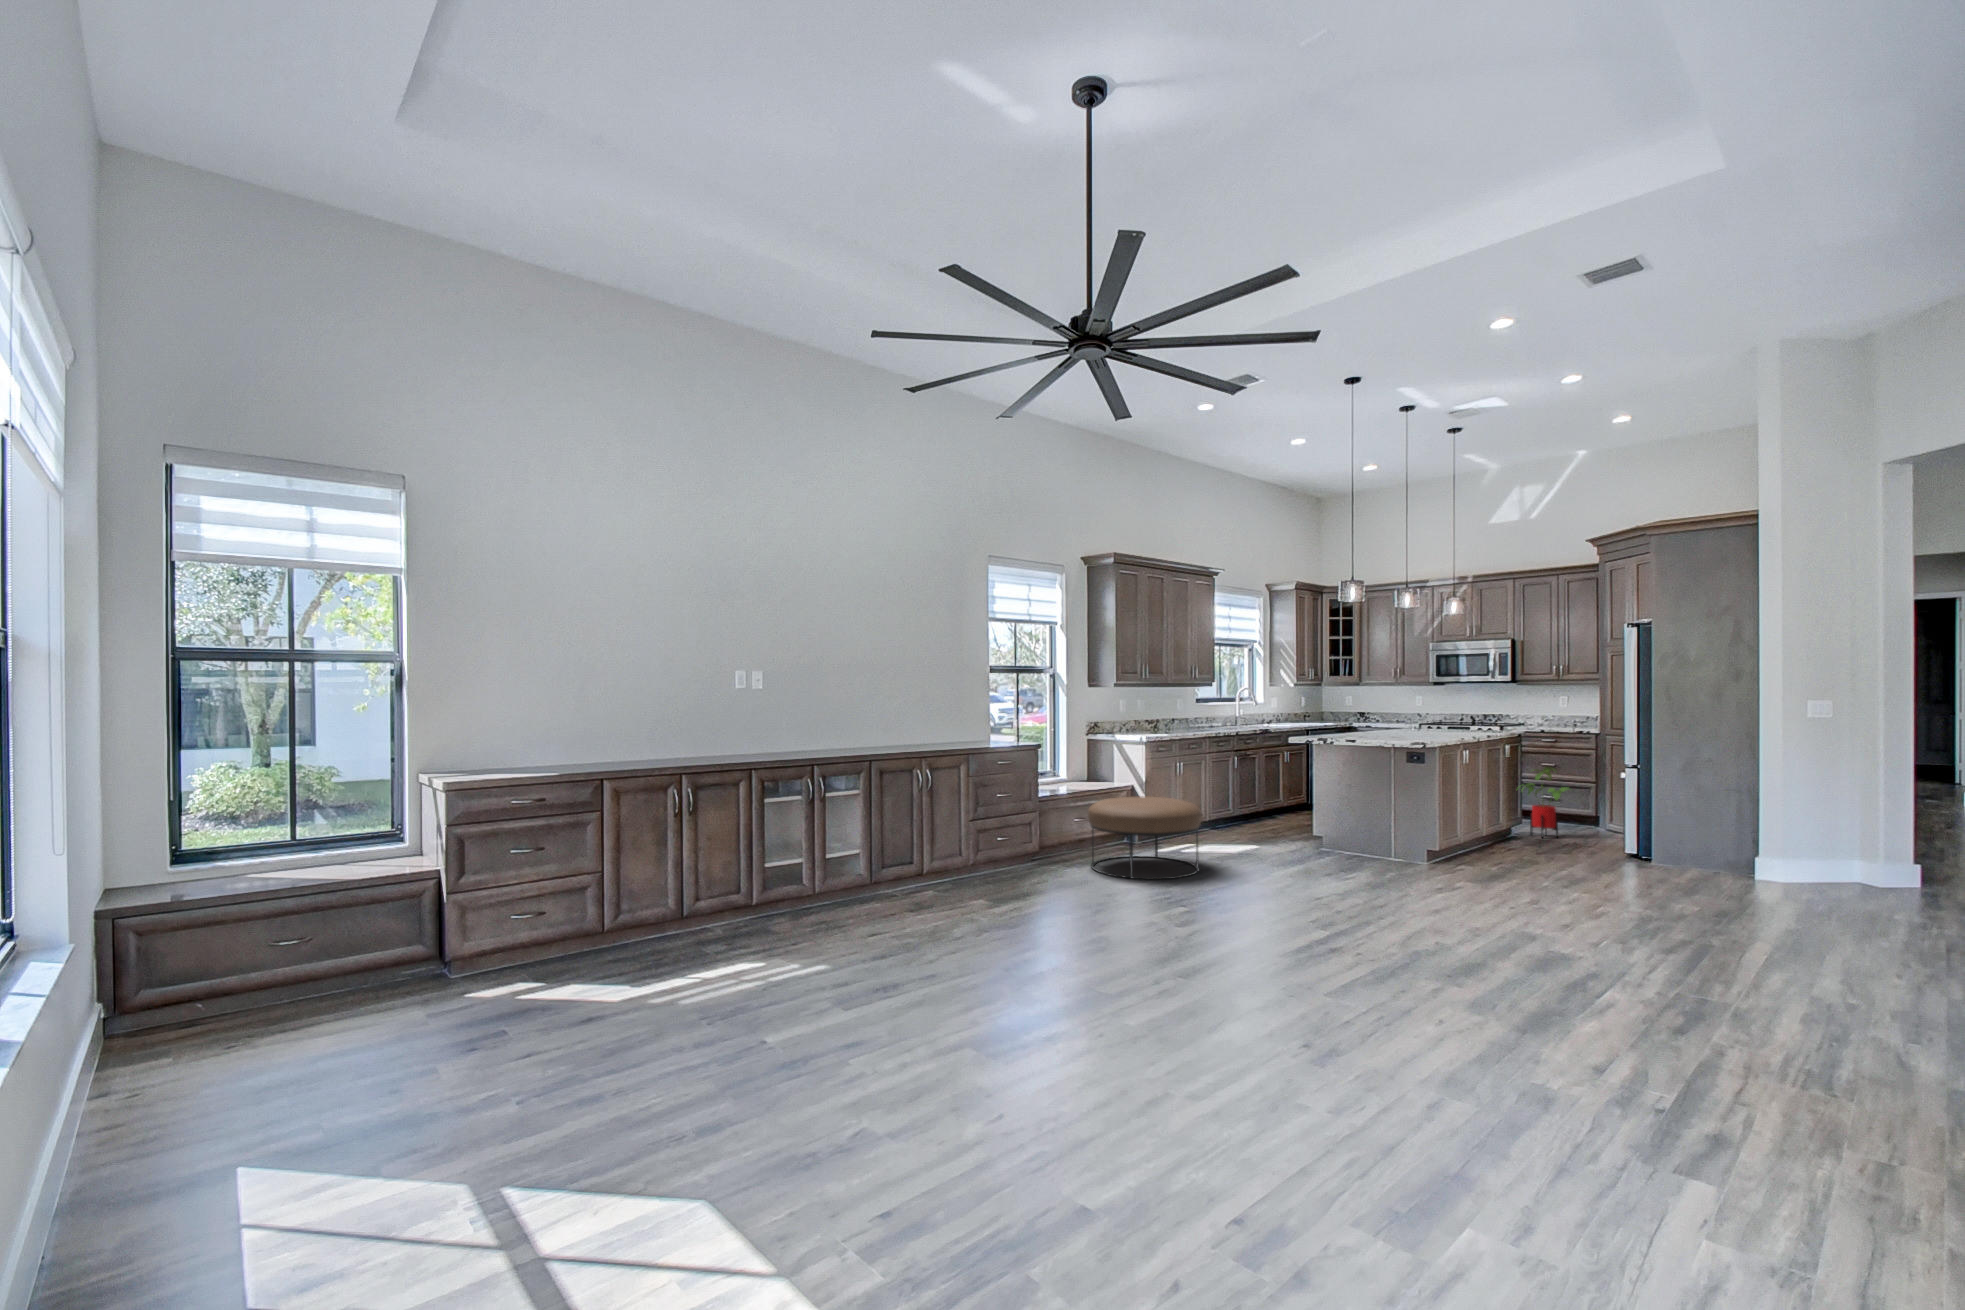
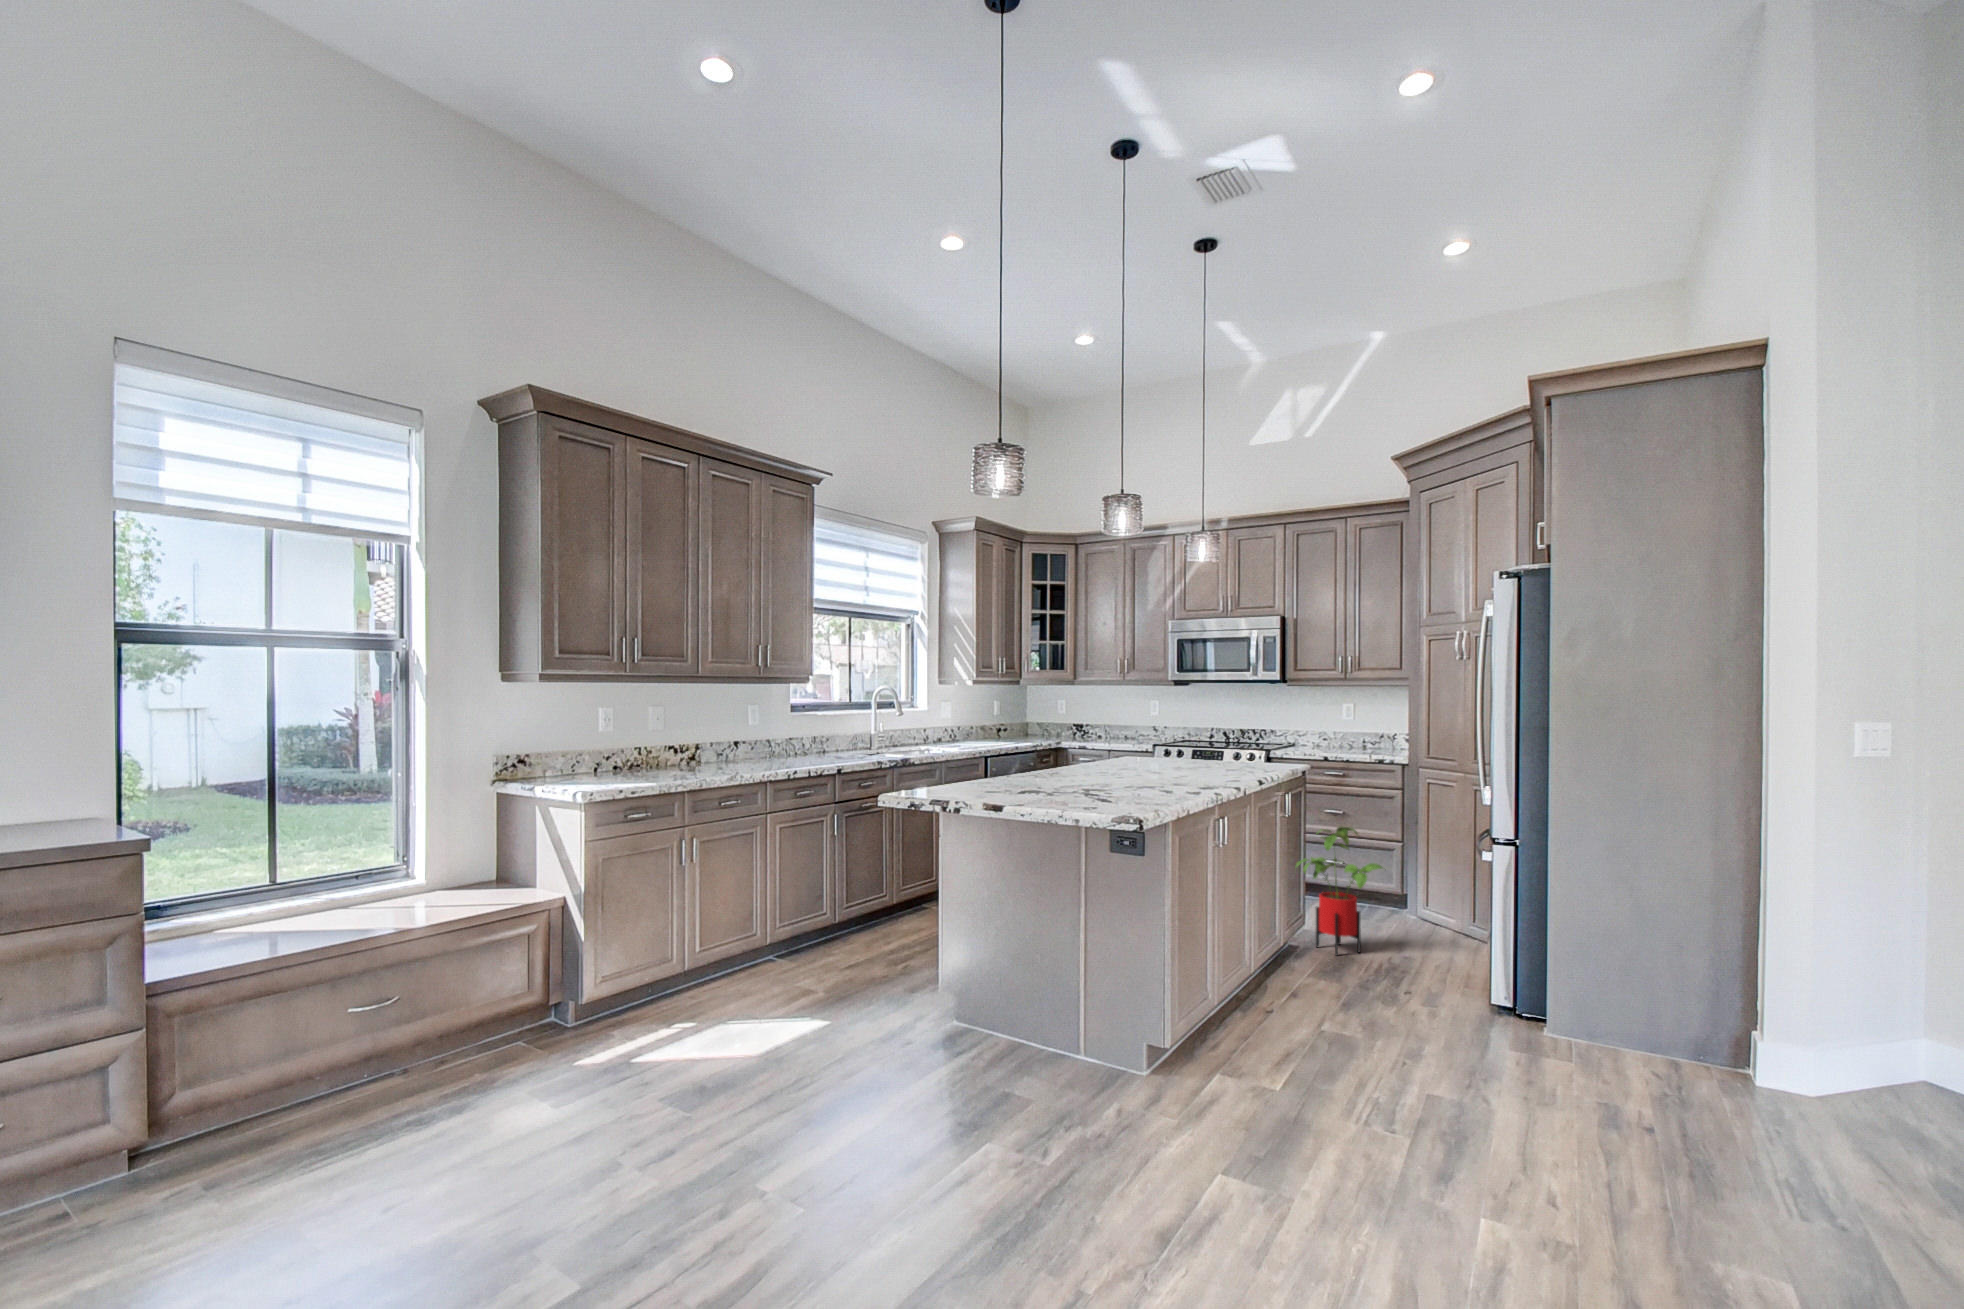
ottoman: present [1088,796,1202,879] -> none [220,952,584,1261]

